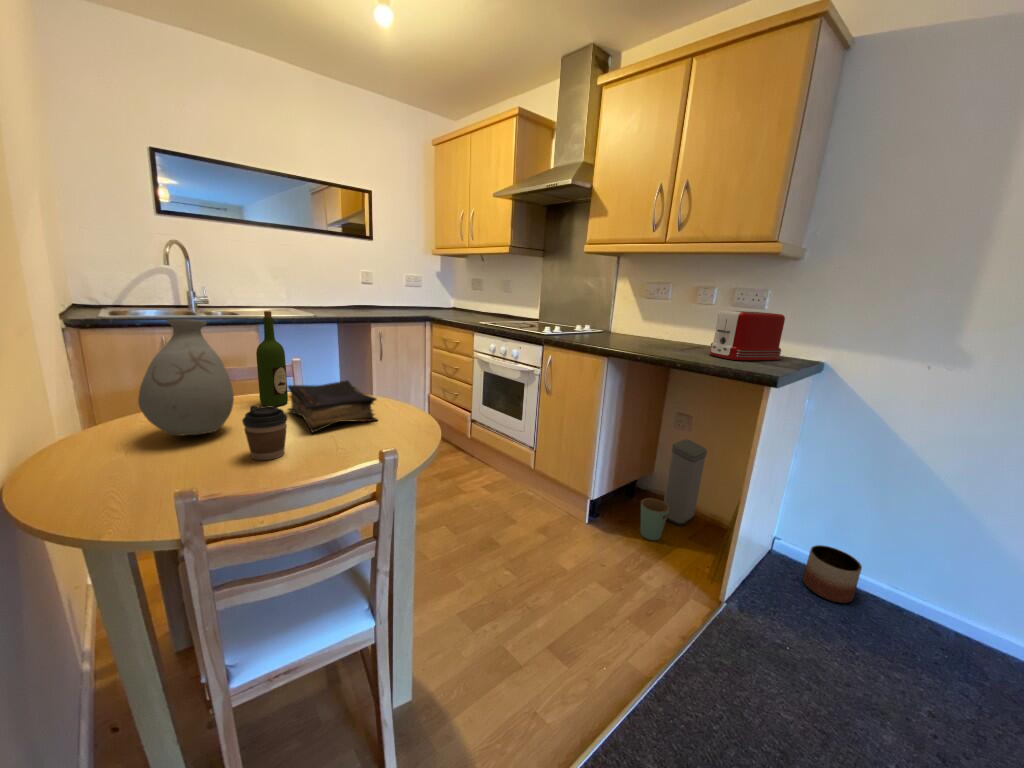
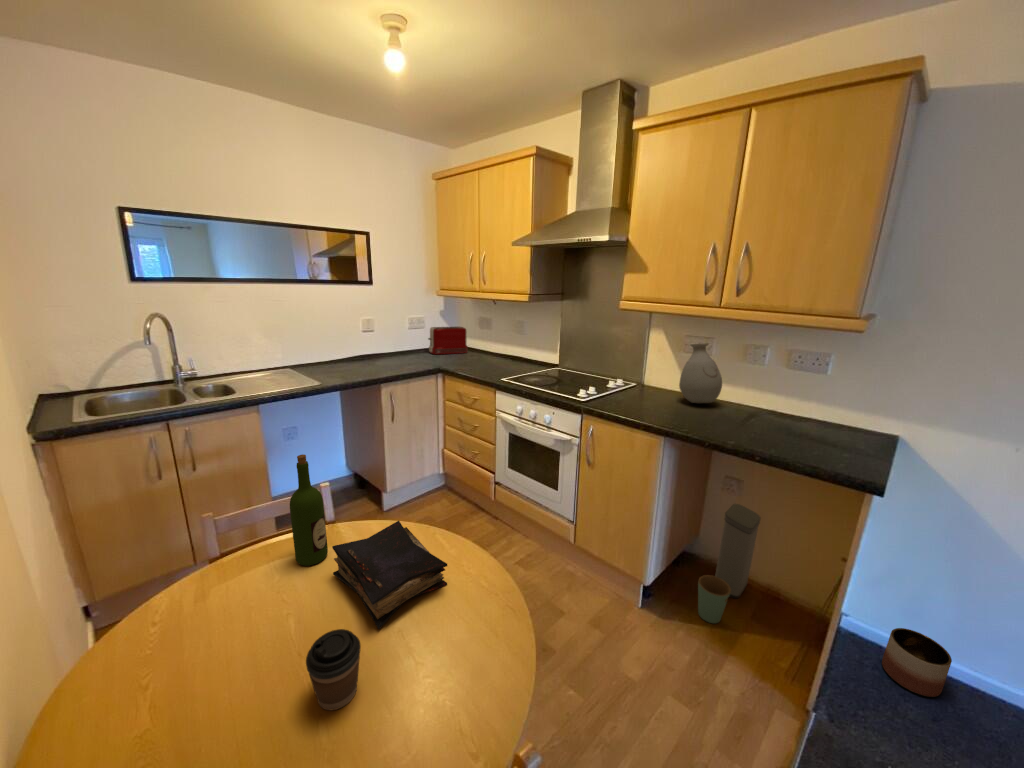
toaster: present [709,310,785,360] -> present [428,327,468,355]
vase: present [138,319,234,436] -> present [679,343,722,403]

